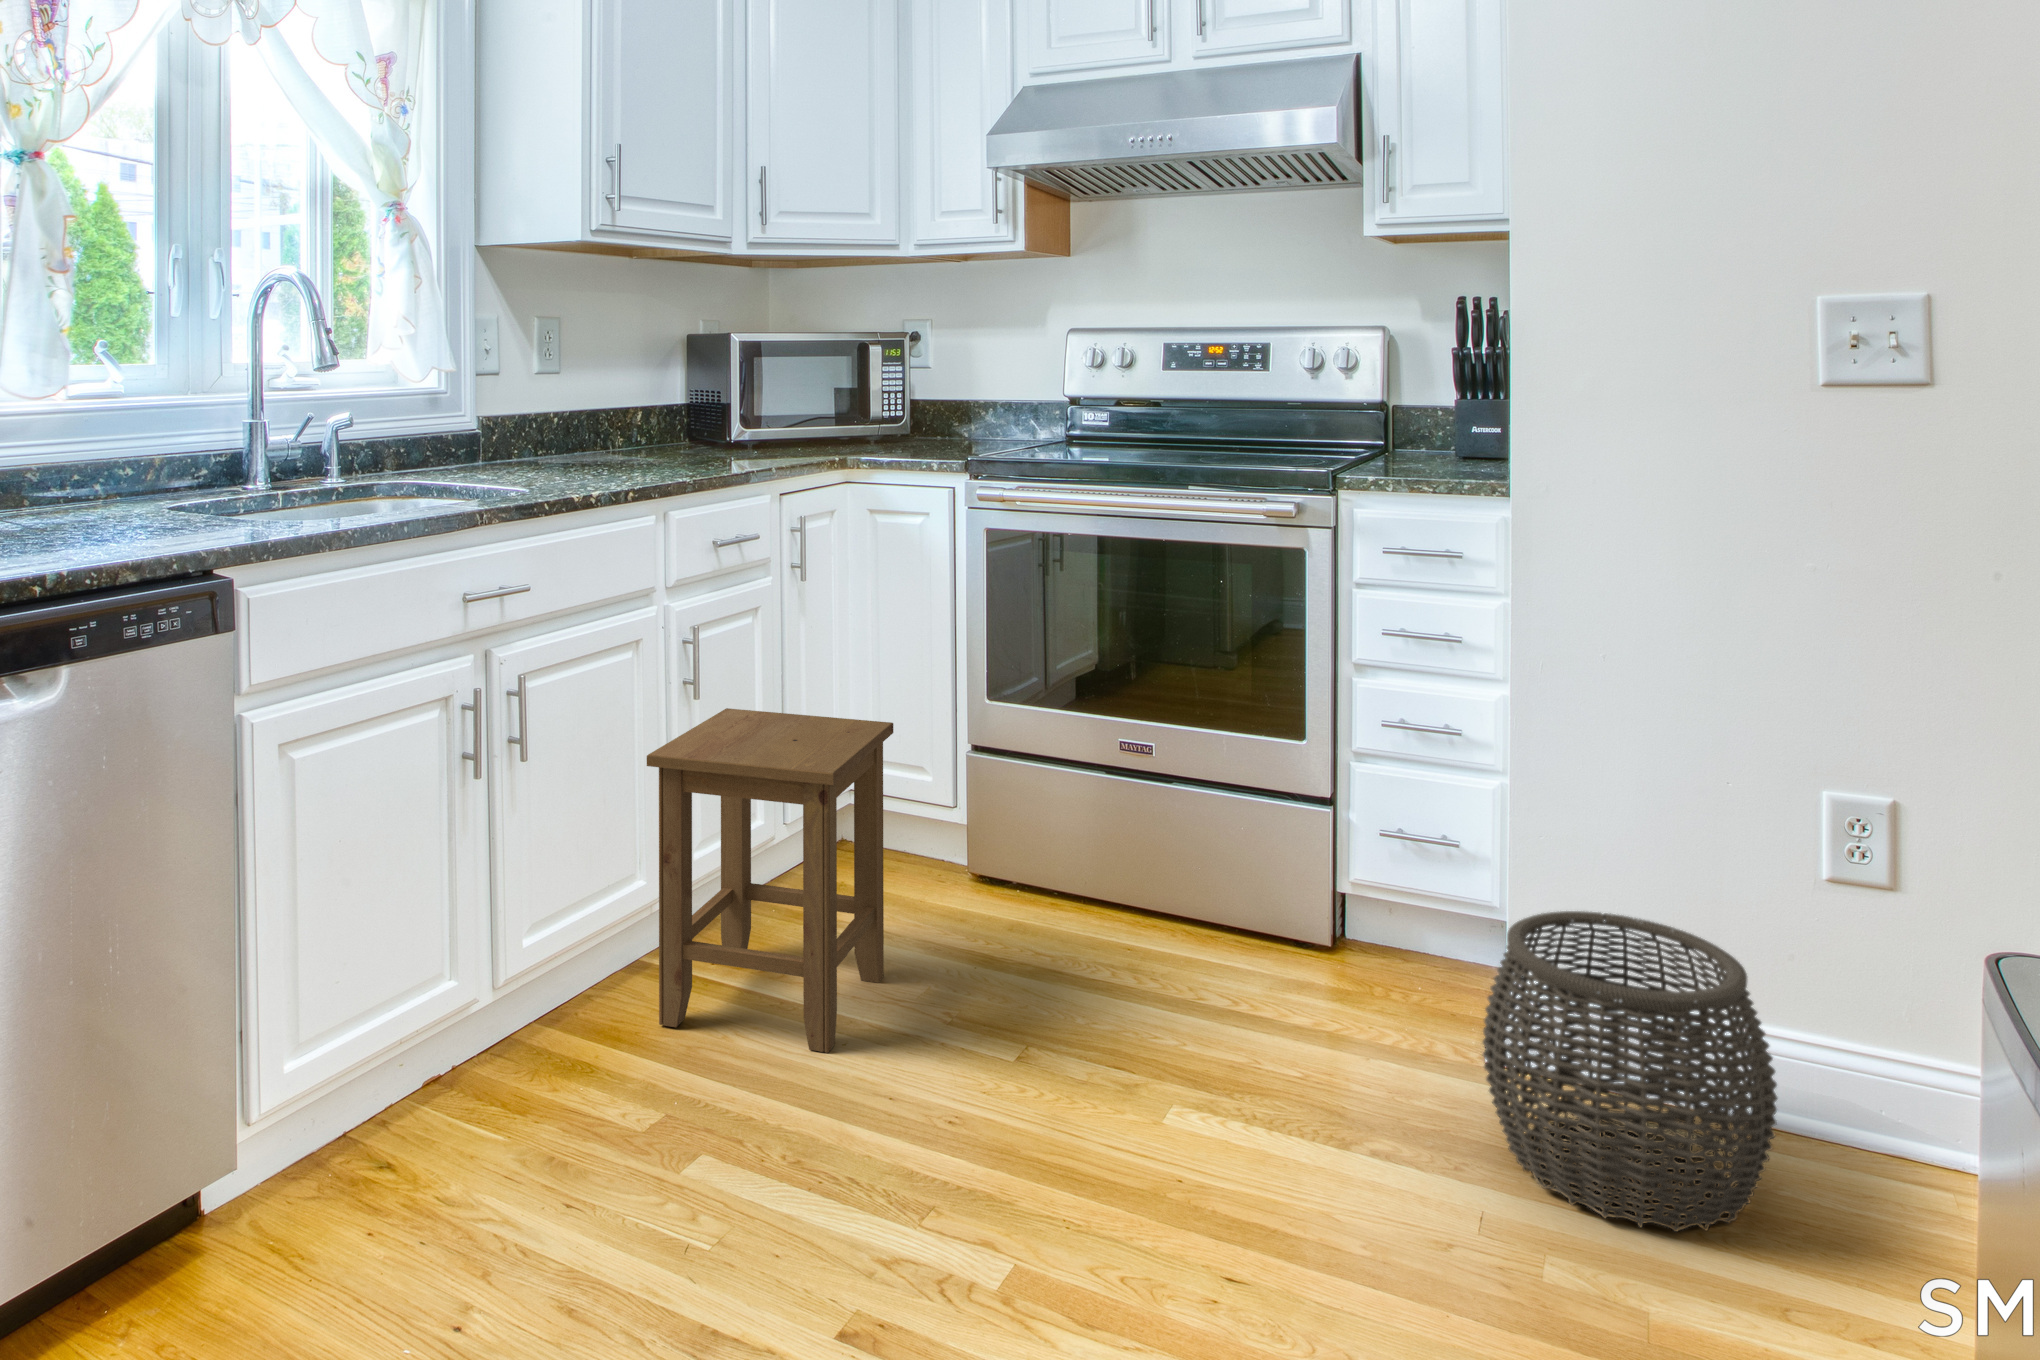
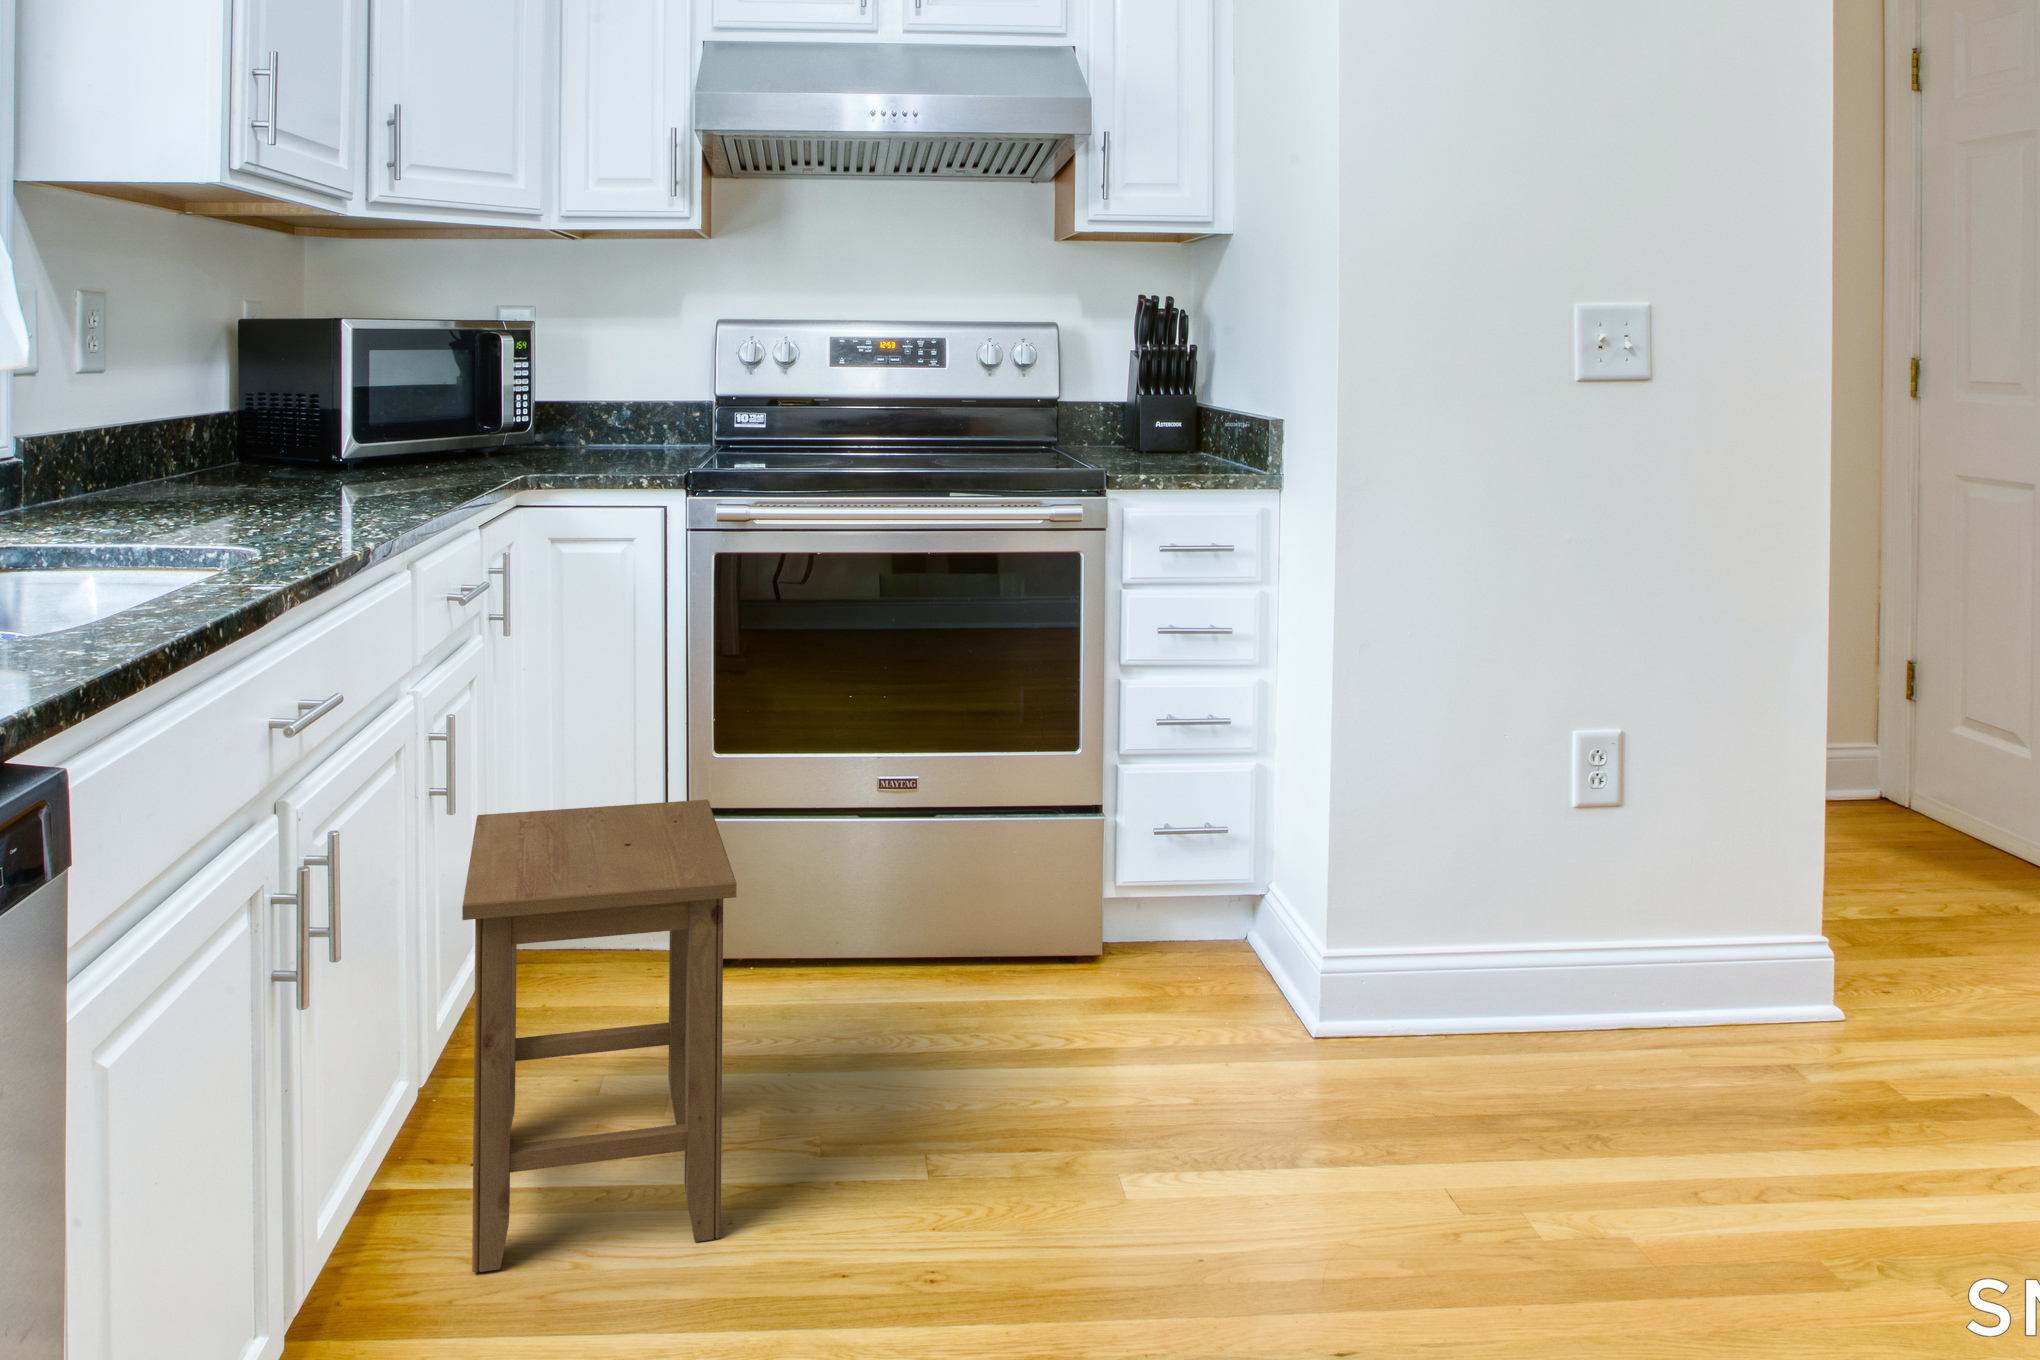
woven basket: present [1483,911,1777,1232] -> none [1374,875,1642,1169]

